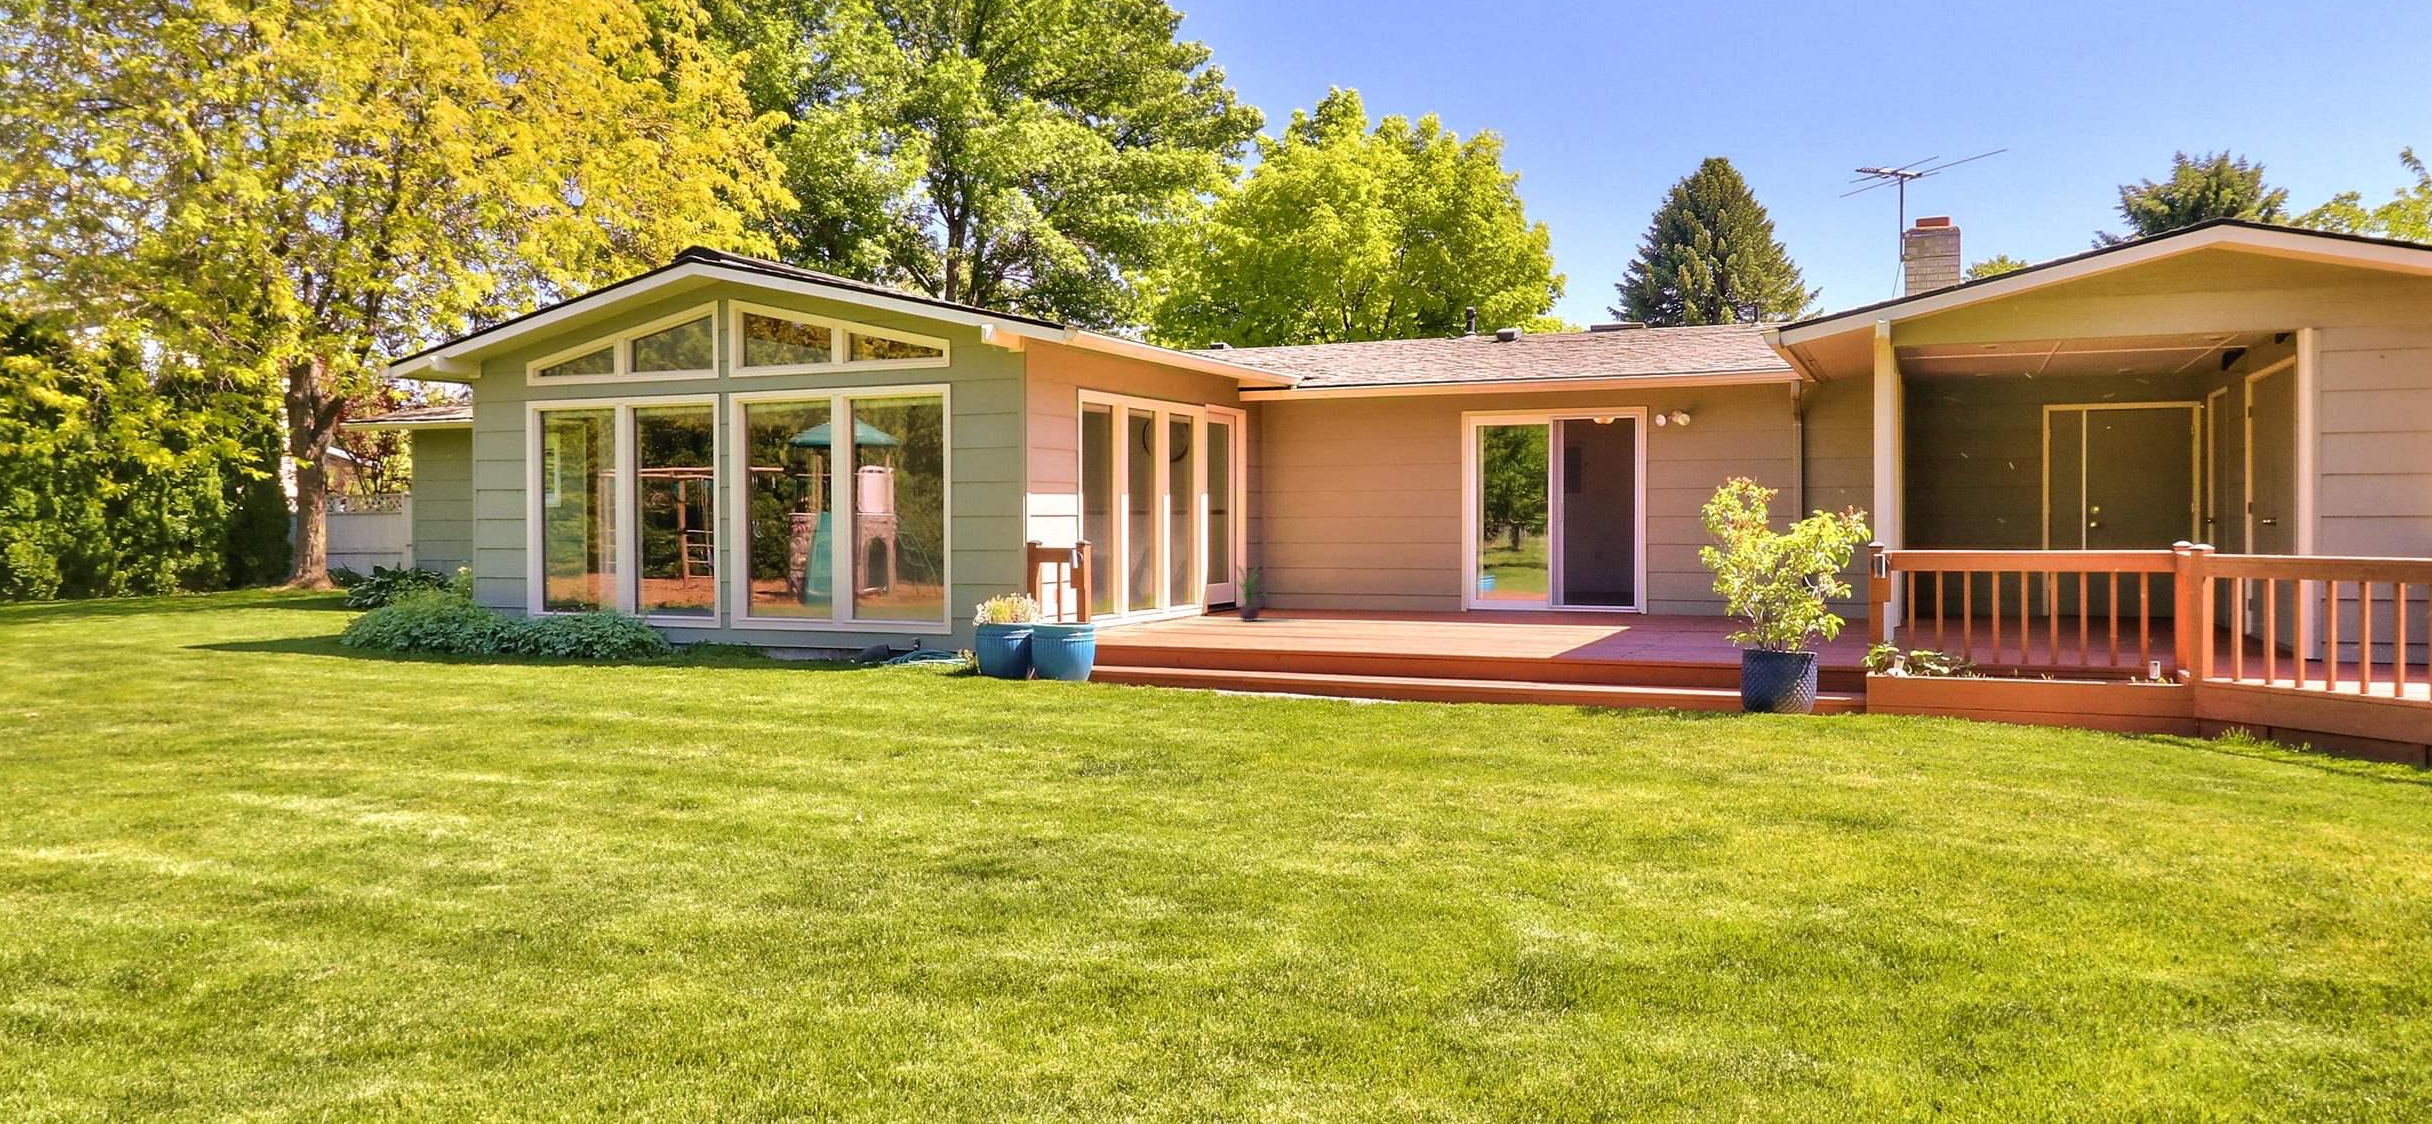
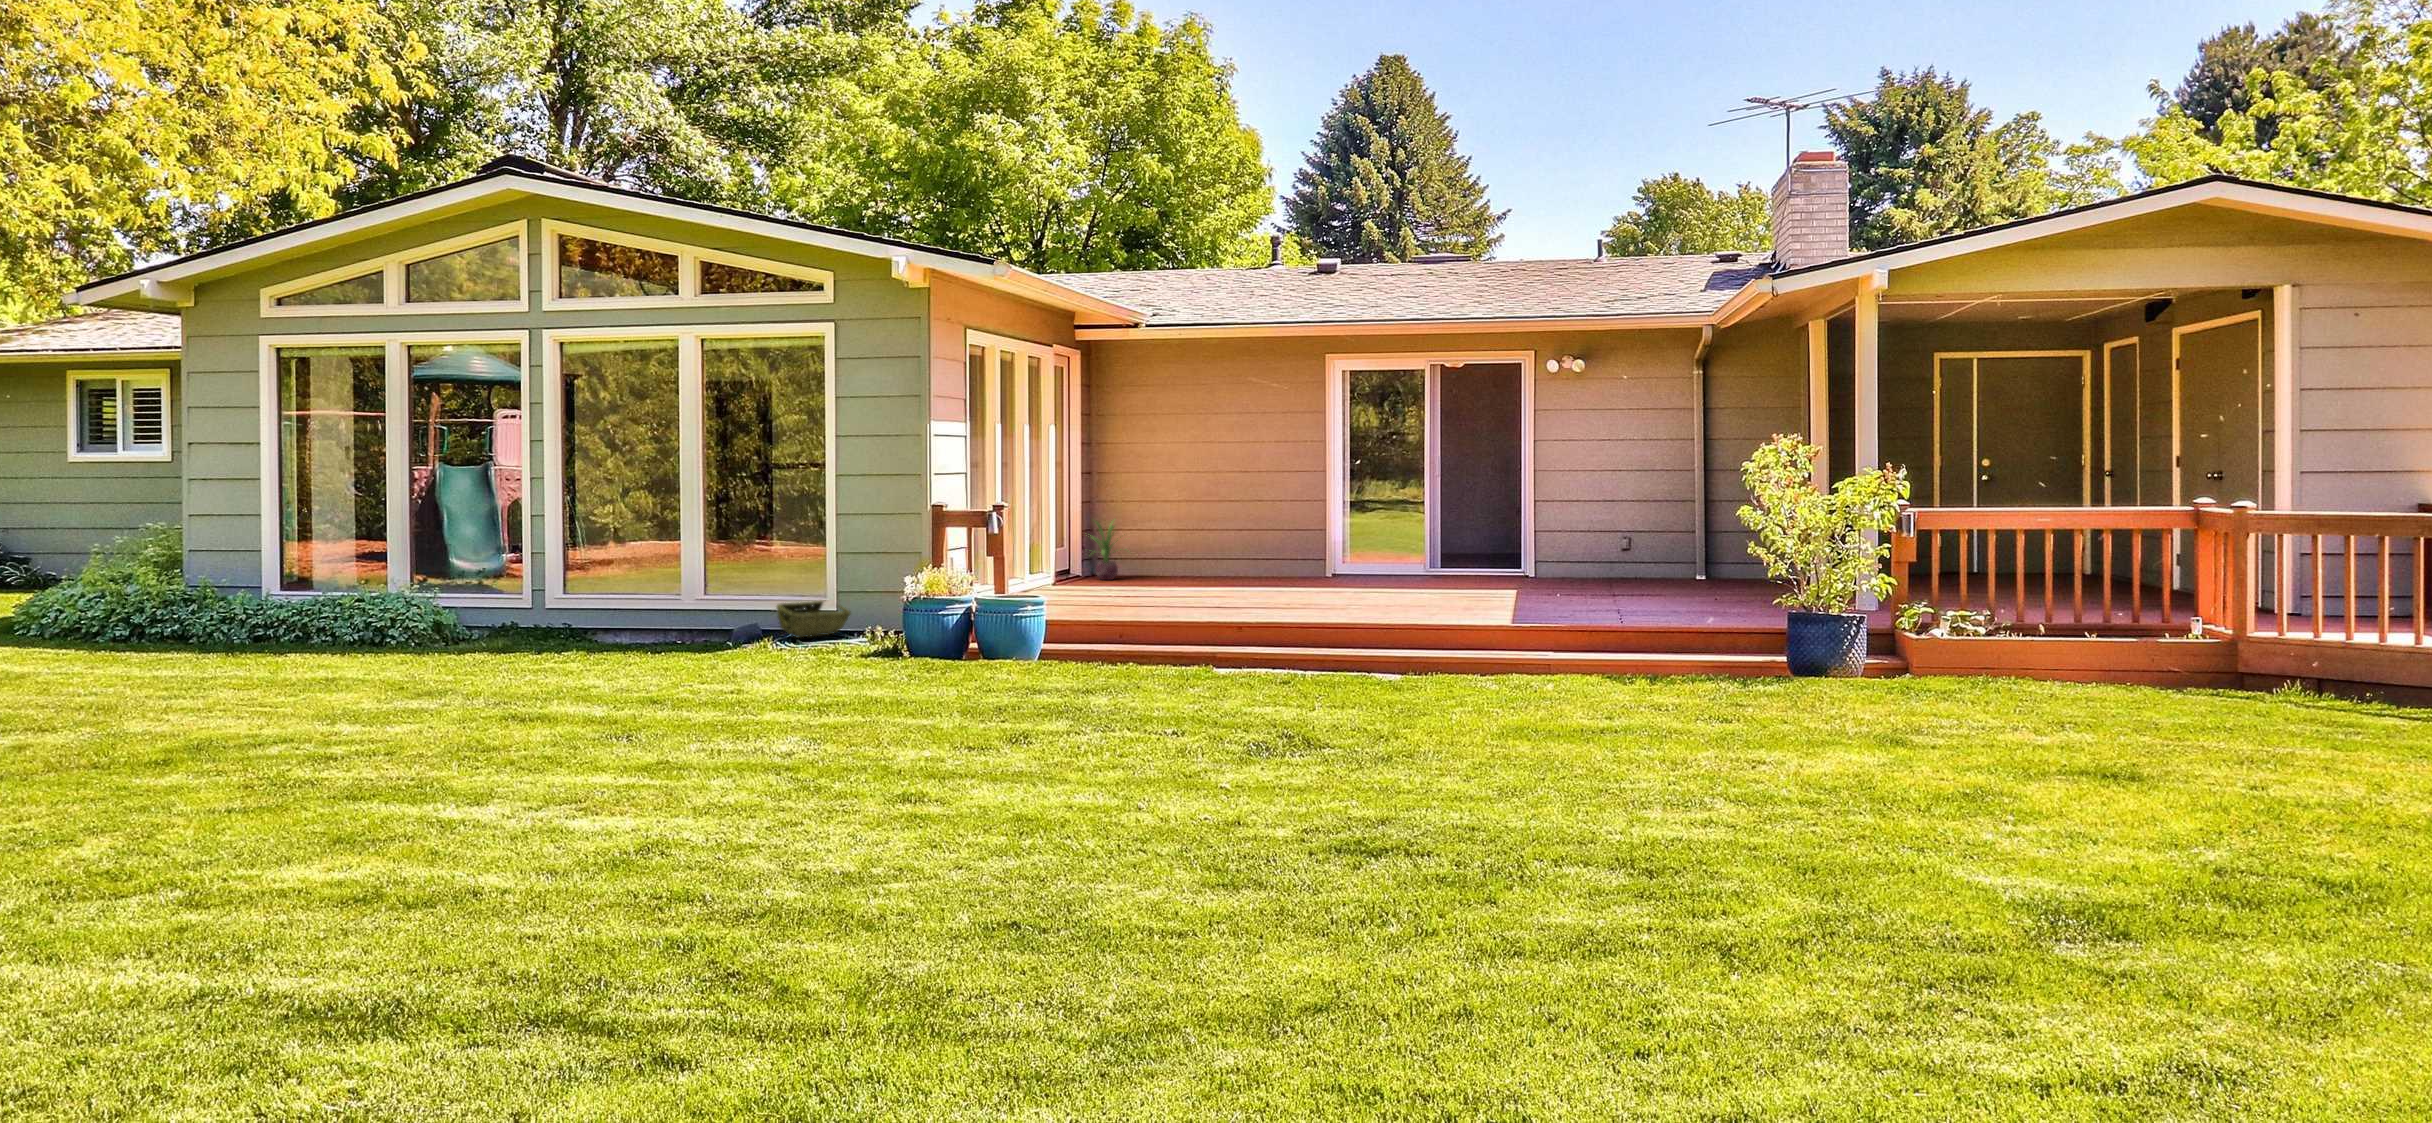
woven basket: none [888,626,953,657] -> present [777,601,850,638]

